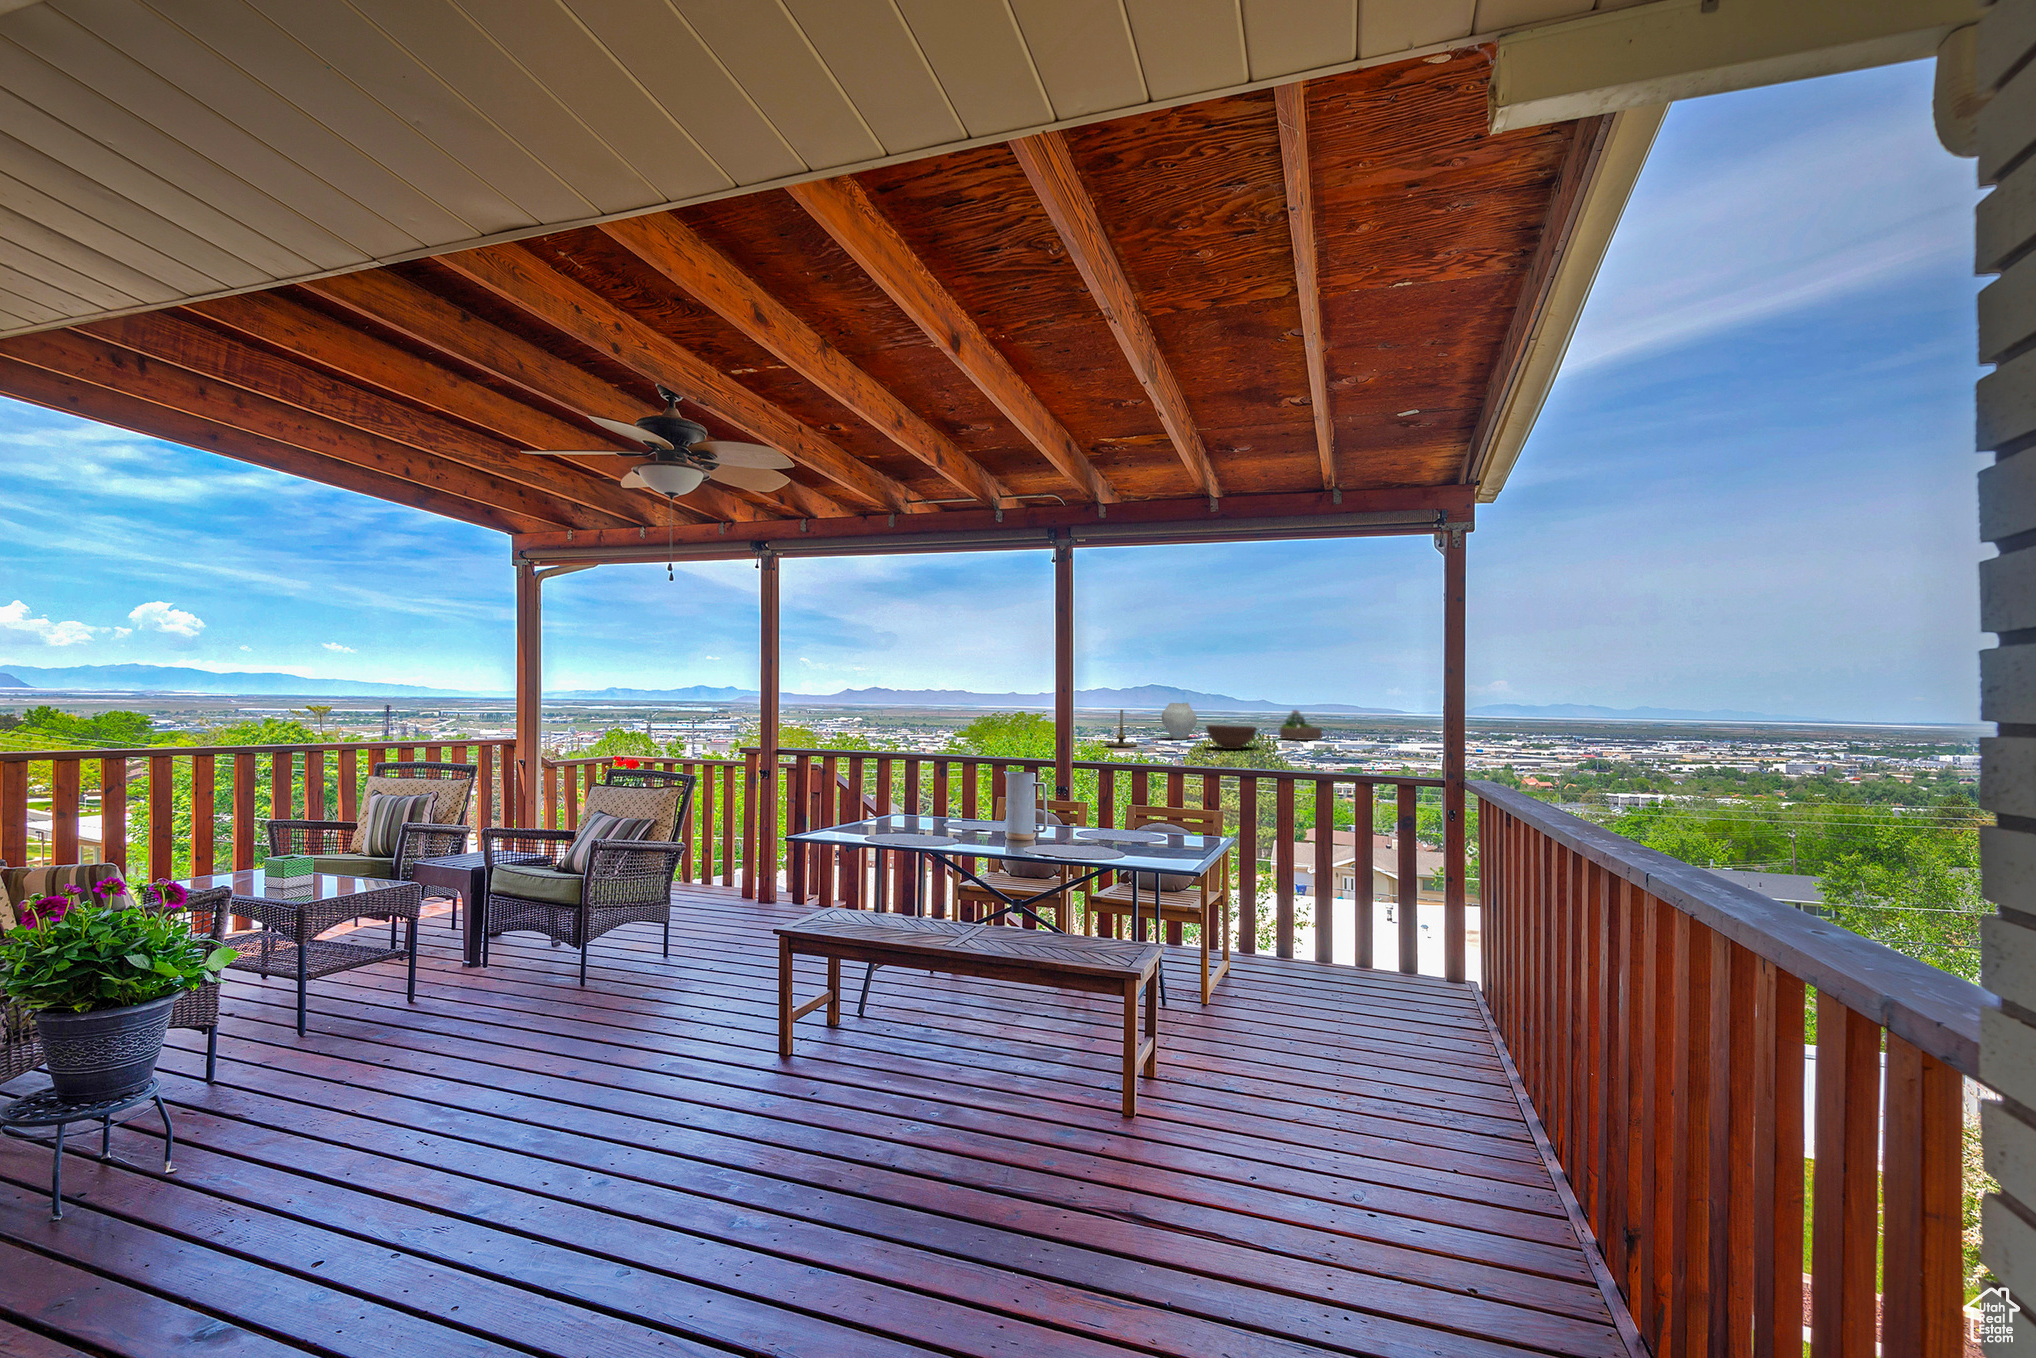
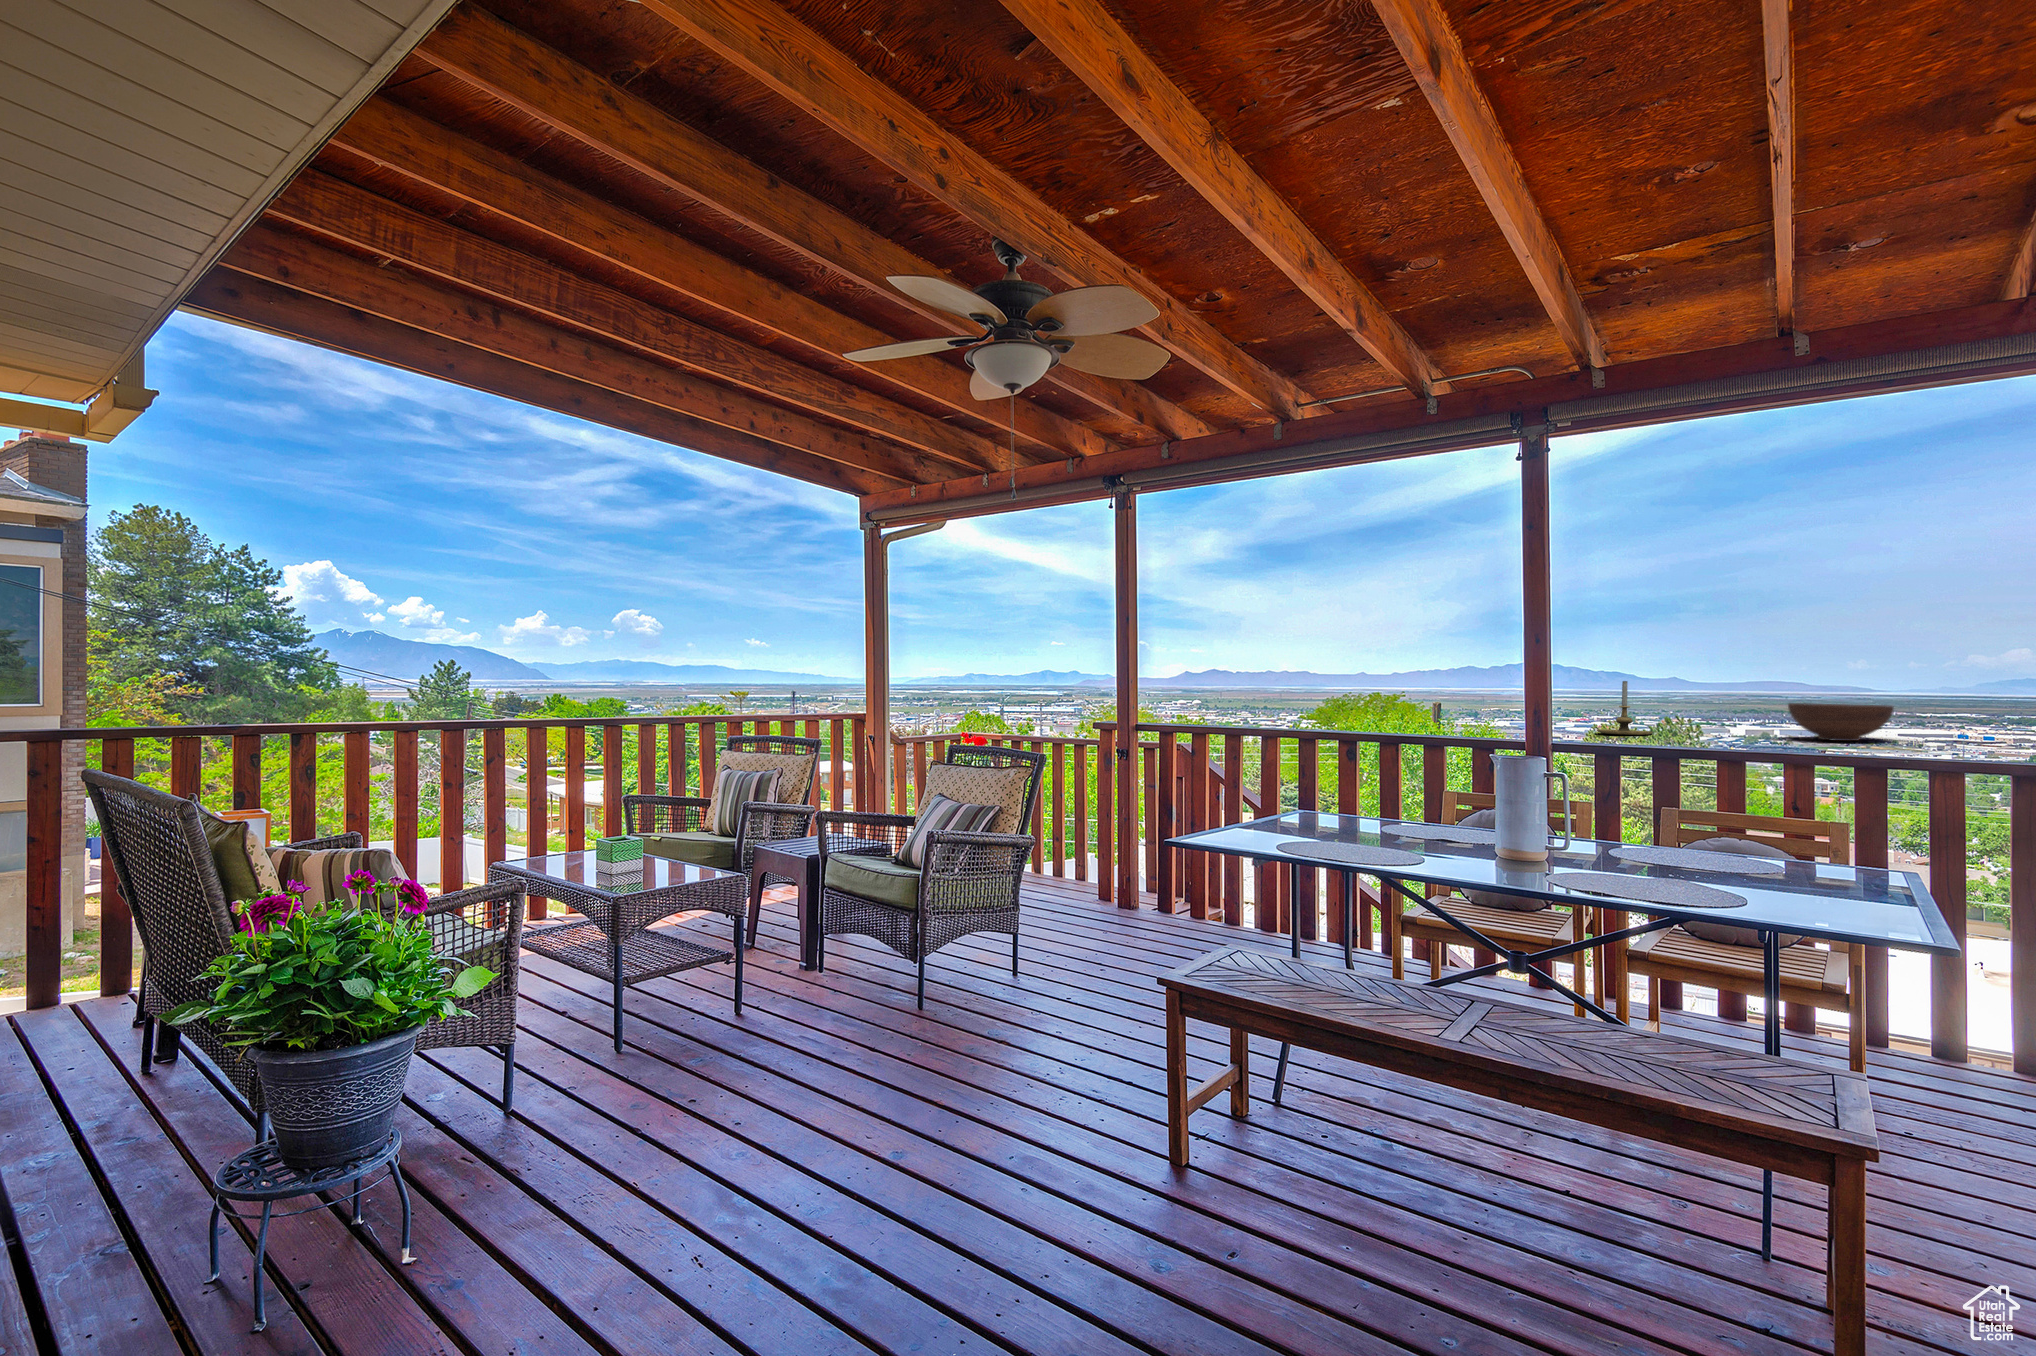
vase: present [1162,703,1197,739] -> none [1685,672,1751,726]
succulent plant: present [1280,710,1322,740] -> none [1918,682,2012,730]

